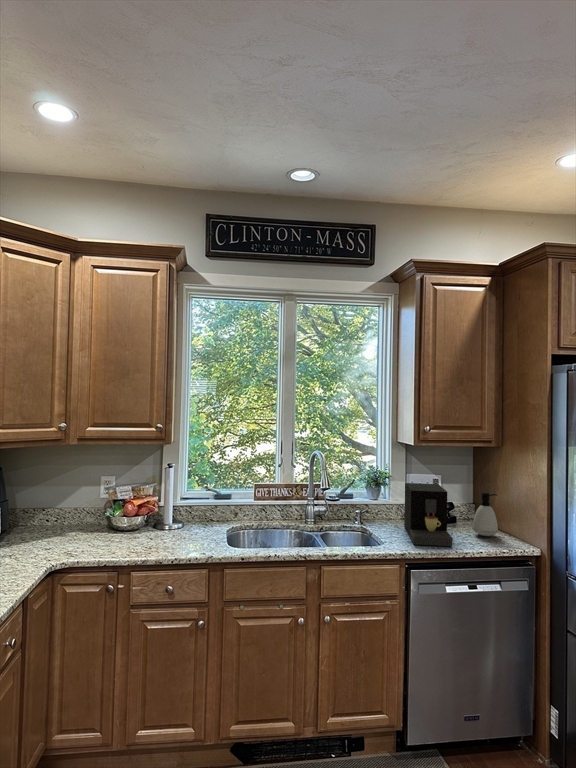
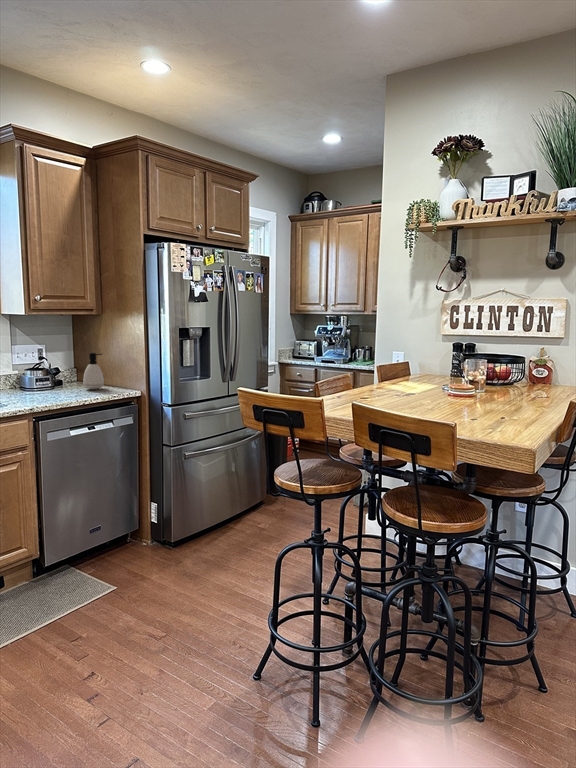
coffee maker: present [404,483,453,546] -> none [16,350,73,401]

